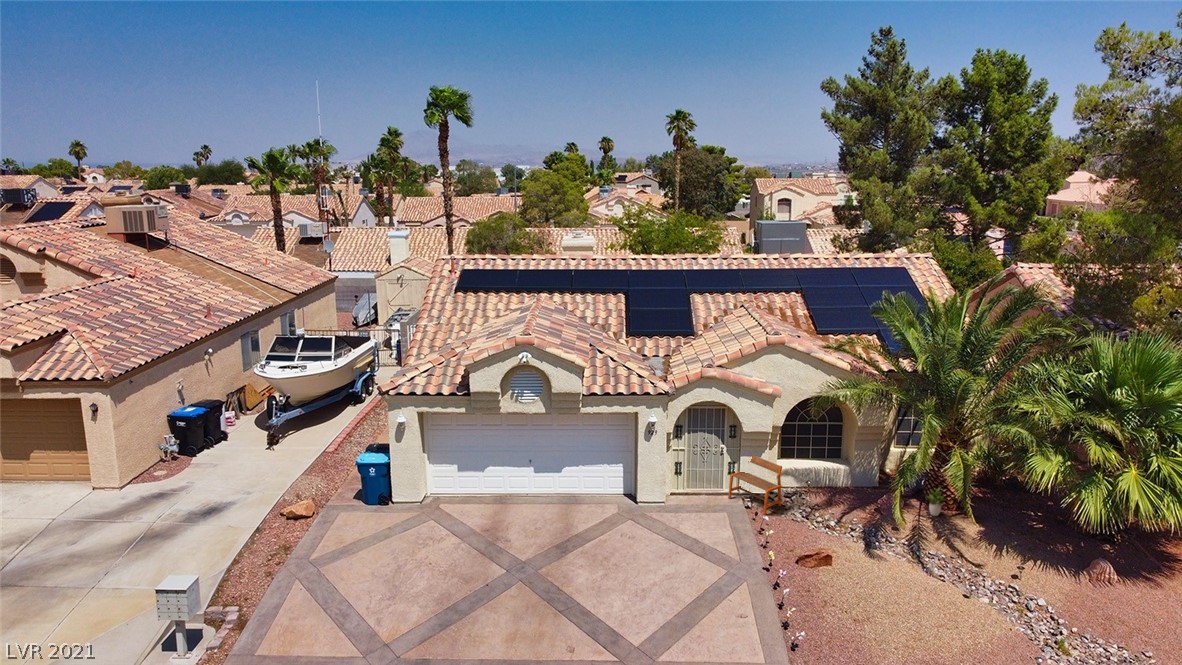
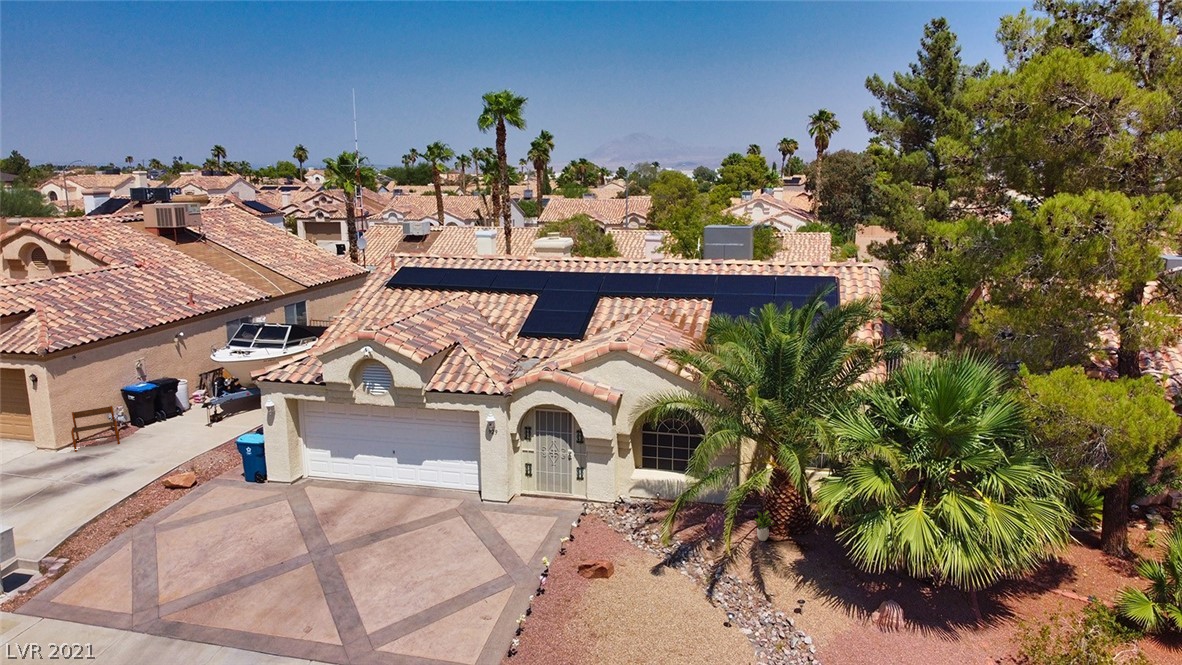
bench: present [728,455,782,515] -> present [71,406,120,452]

